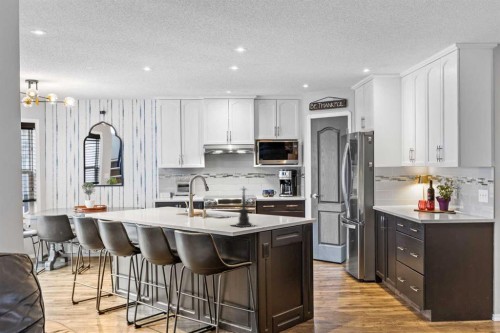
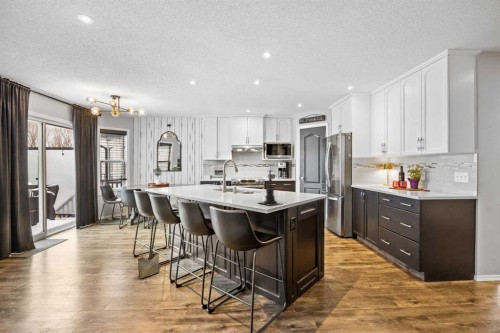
woven basket: none [85,282,111,322] -> present [138,245,160,278]

